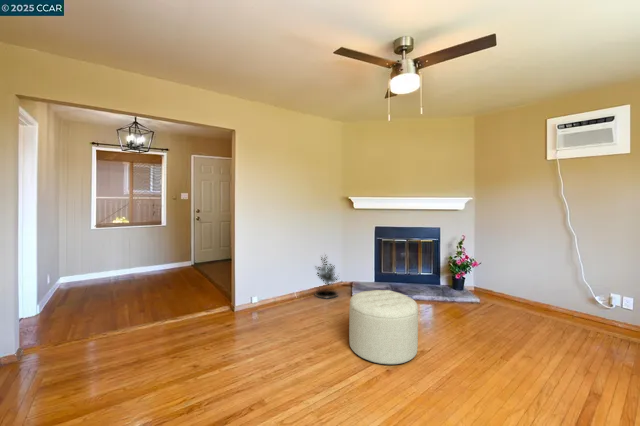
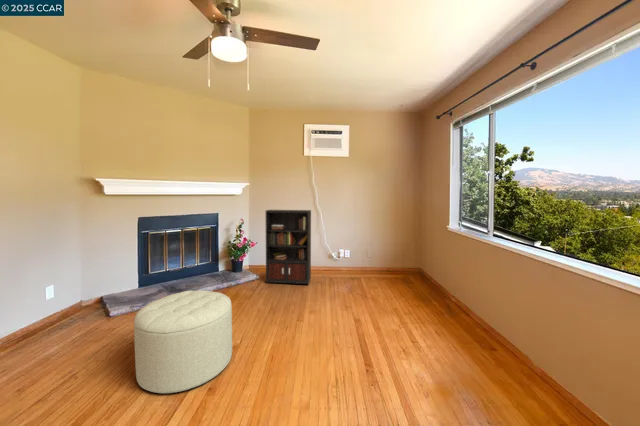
bookcase: none [486,227,580,327] -> present [266,210,311,284]
potted tree: present [315,257,338,299] -> none [29,262,89,337]

